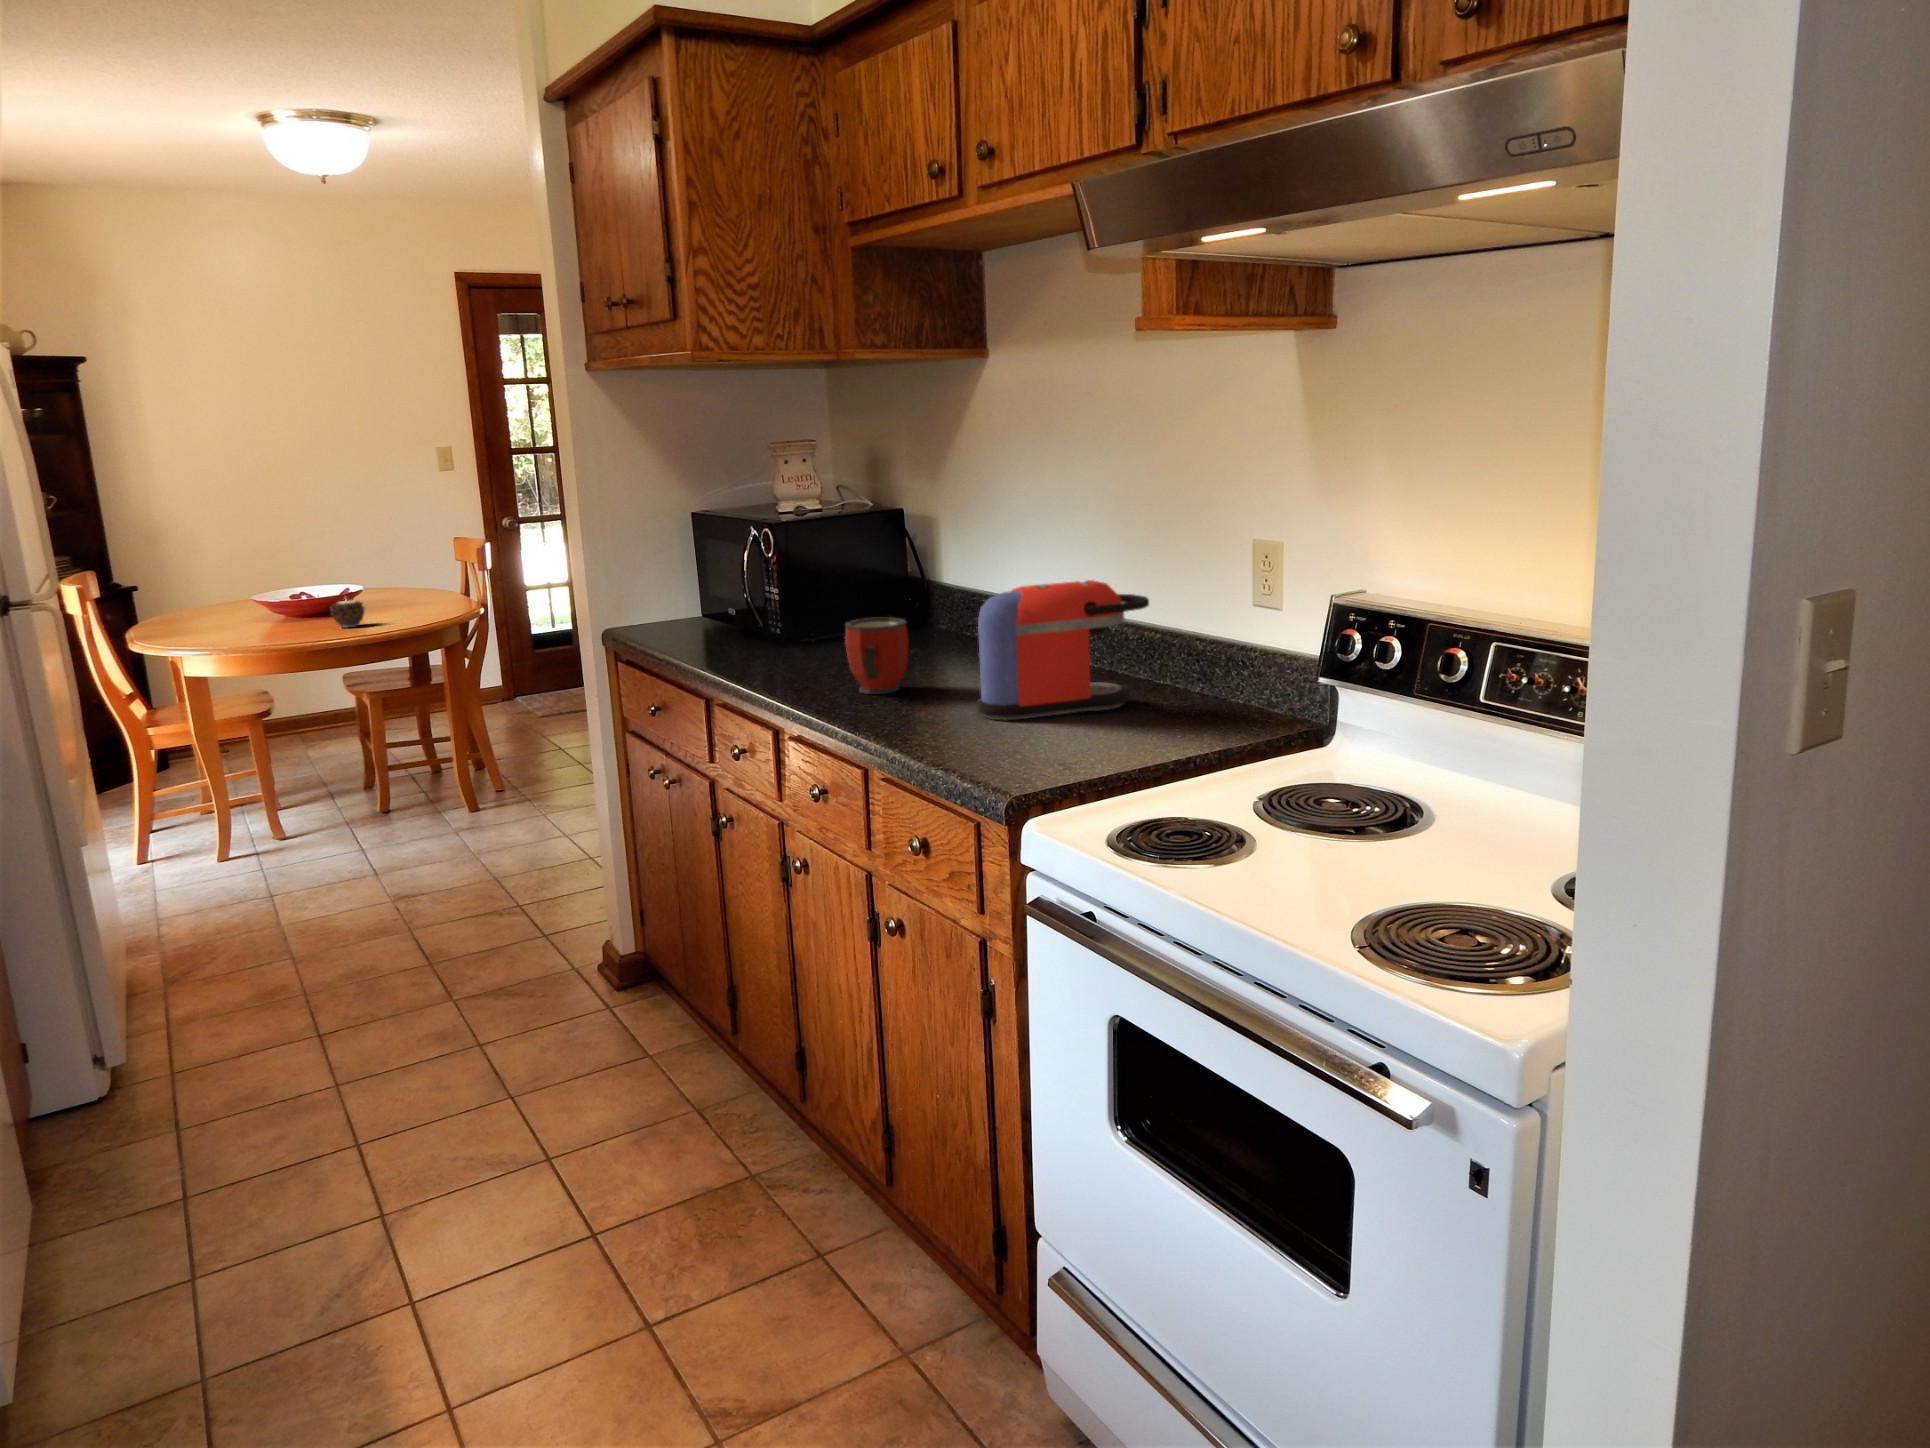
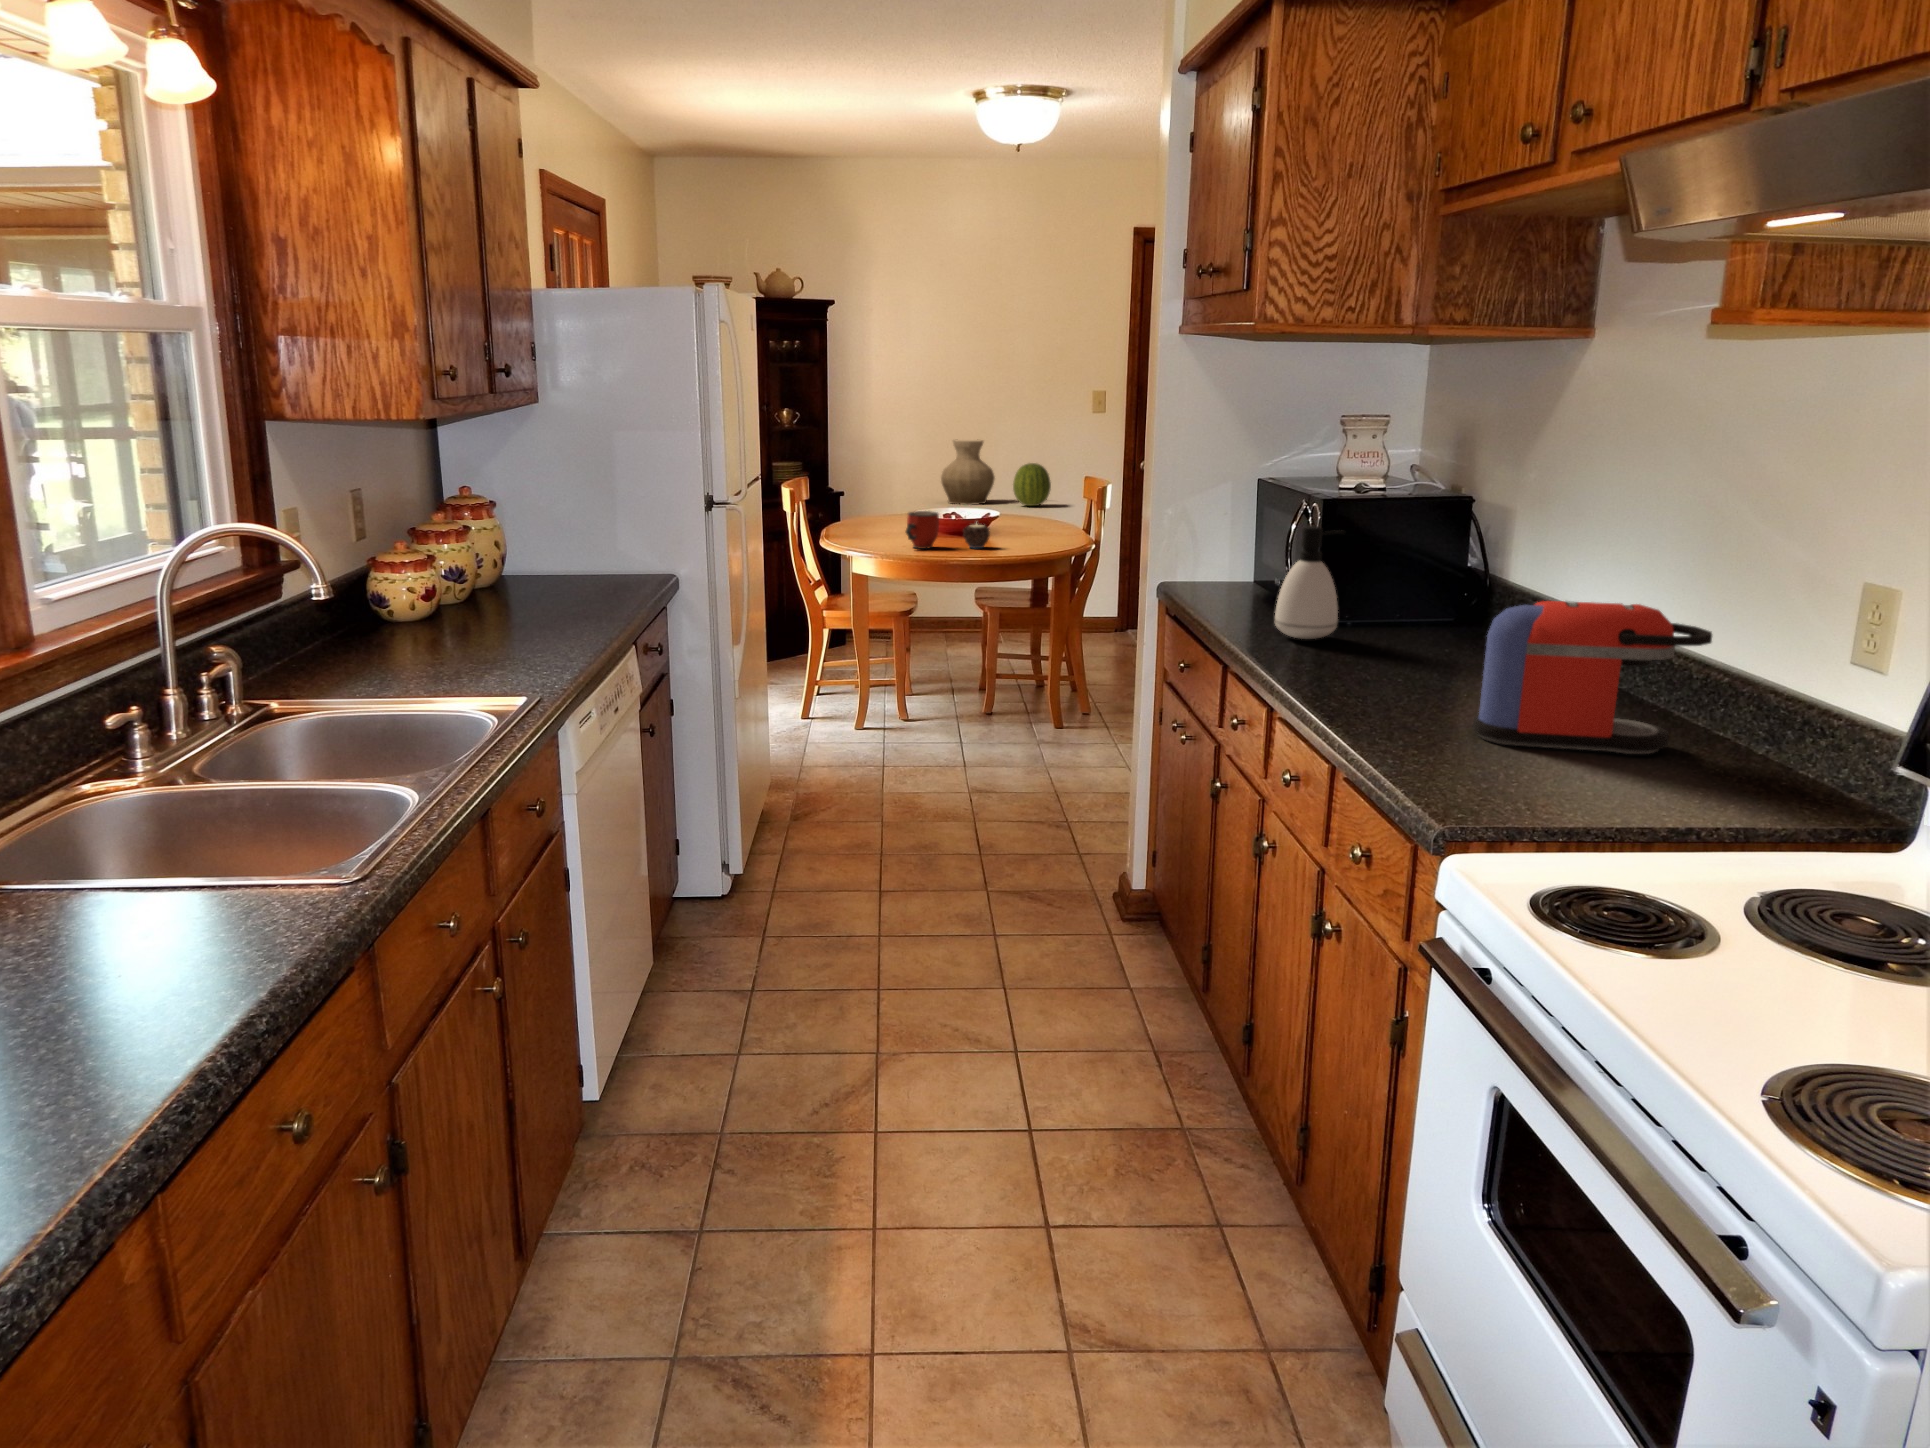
vase: none [267,512,336,587] -> present [941,439,995,505]
fruit: none [362,533,408,580] -> present [1013,463,1051,506]
soap dispenser: none [748,549,809,661] -> present [1275,525,1345,639]
mug: present [845,617,909,694] -> present [906,511,939,549]

